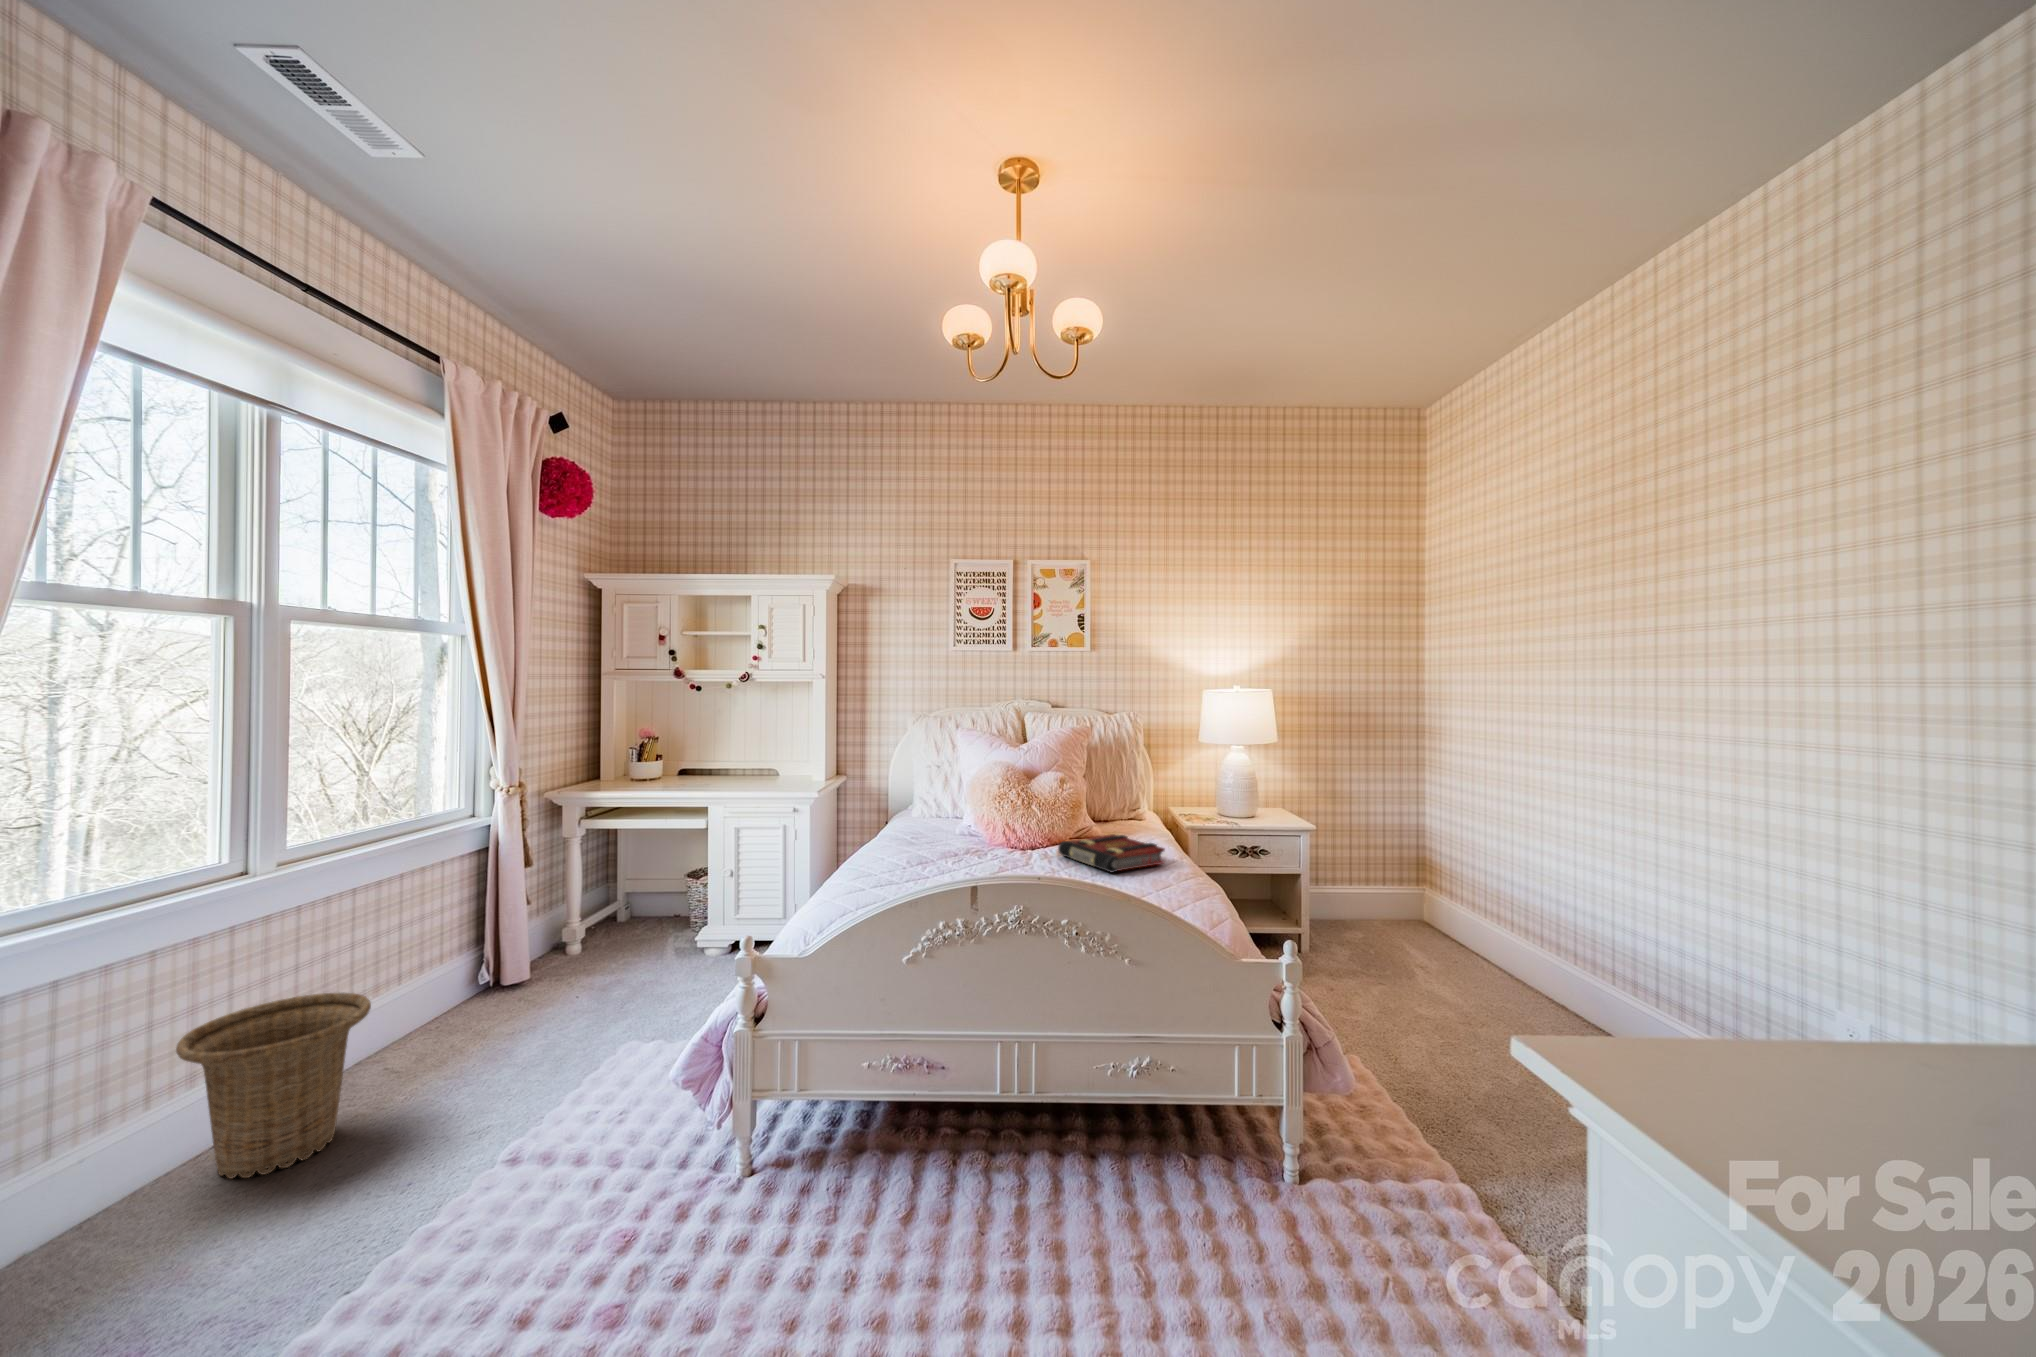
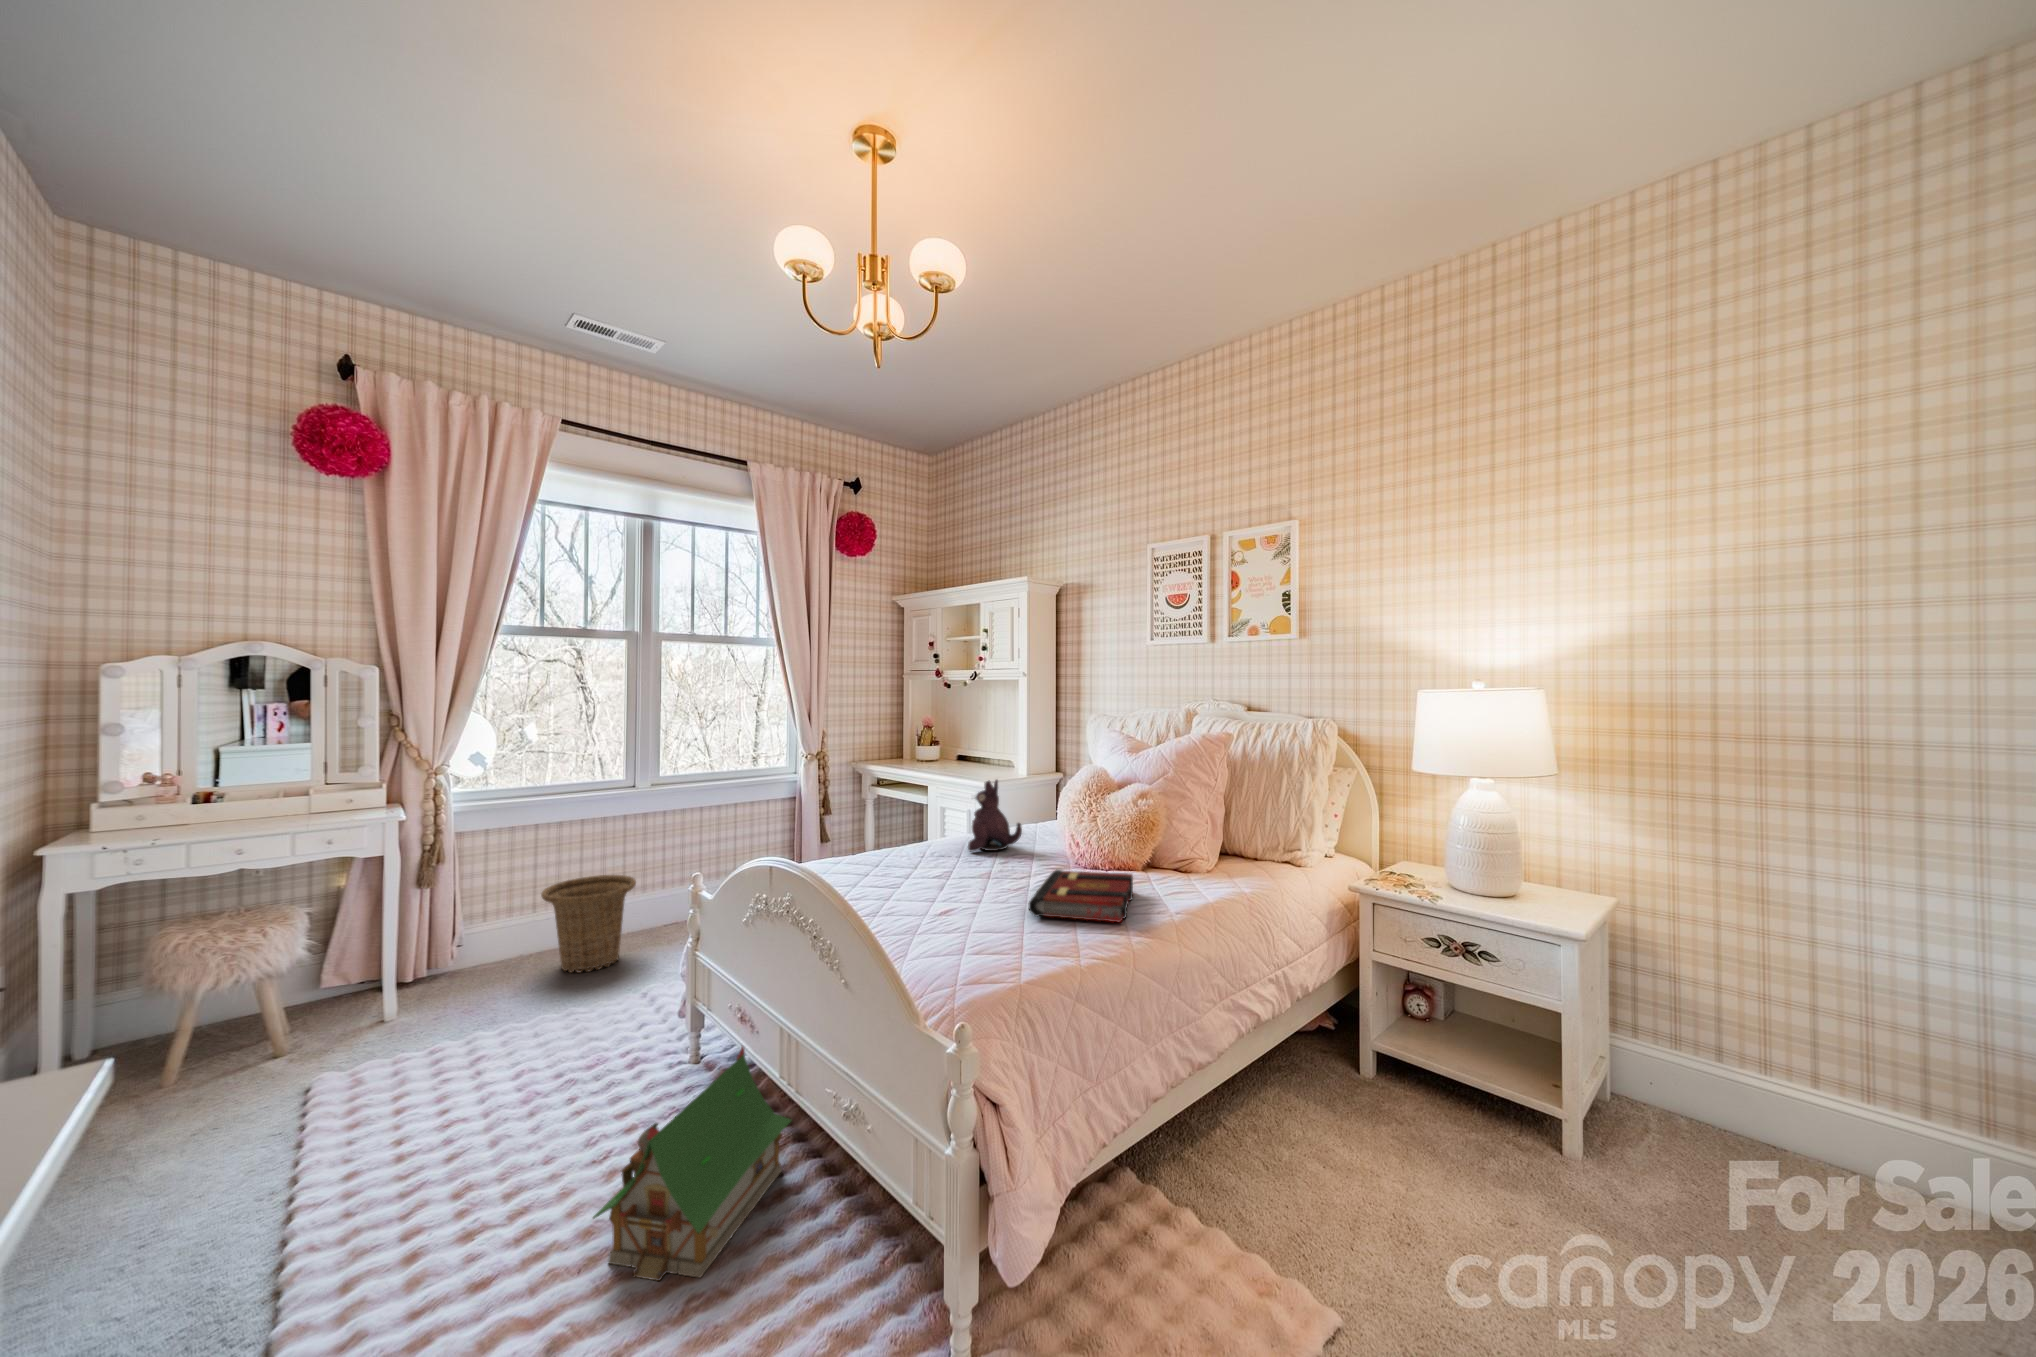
plush toy: none [905,776,959,848] -> present [968,780,1022,852]
toy house: none [917,1050,1102,1283] -> present [593,1047,791,1281]

